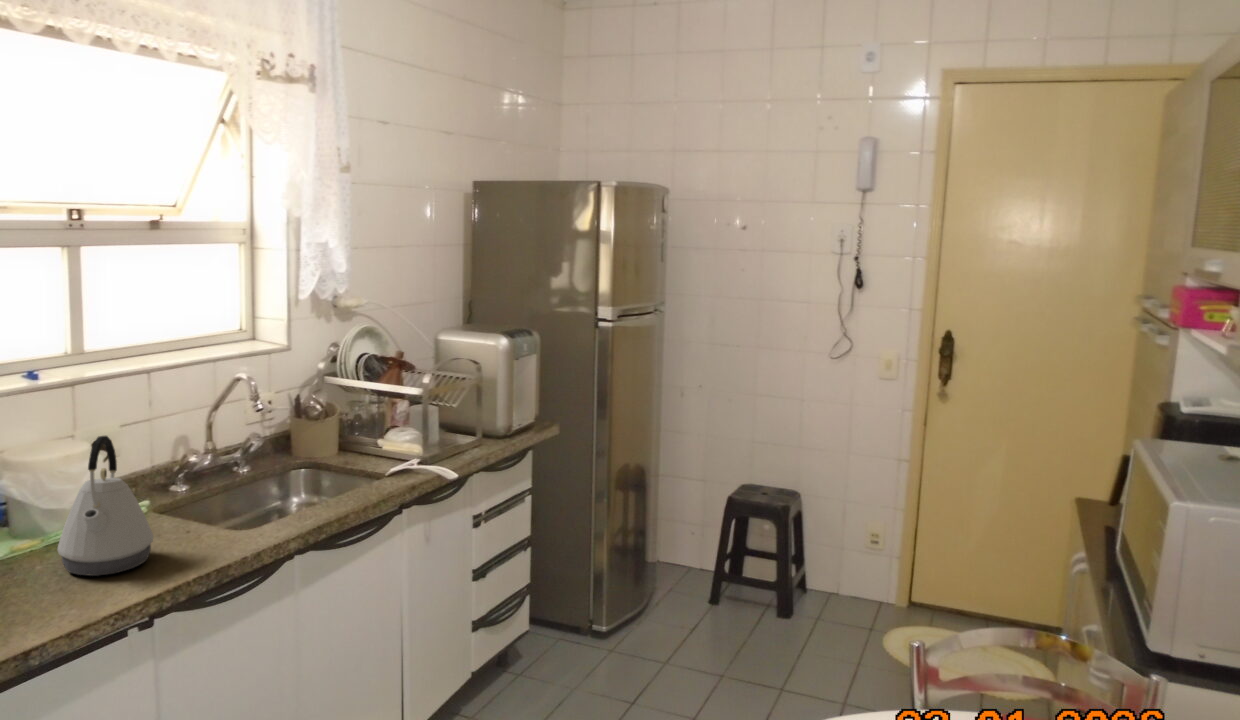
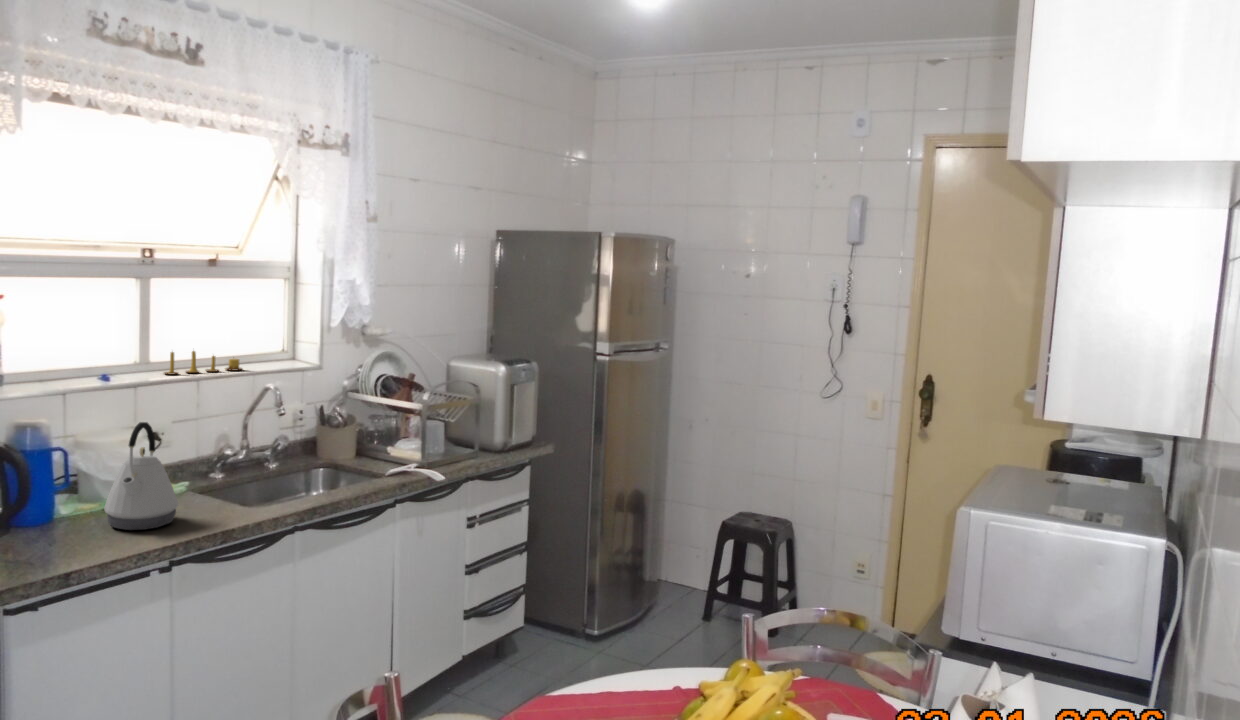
candle: none [103,333,199,367] -> present [164,351,242,374]

